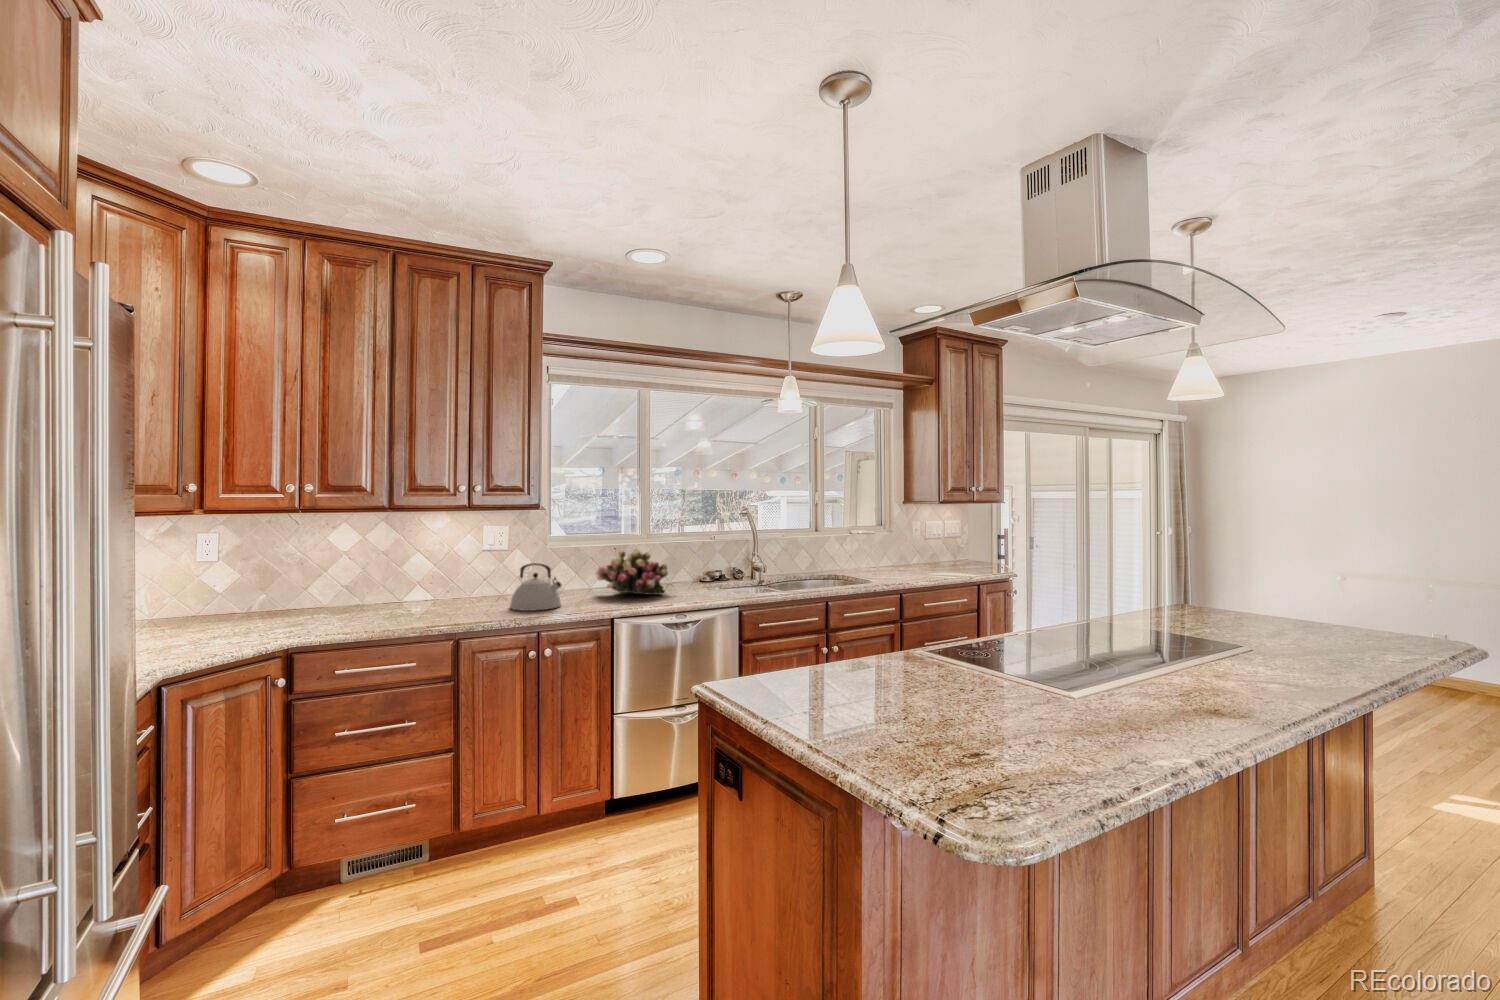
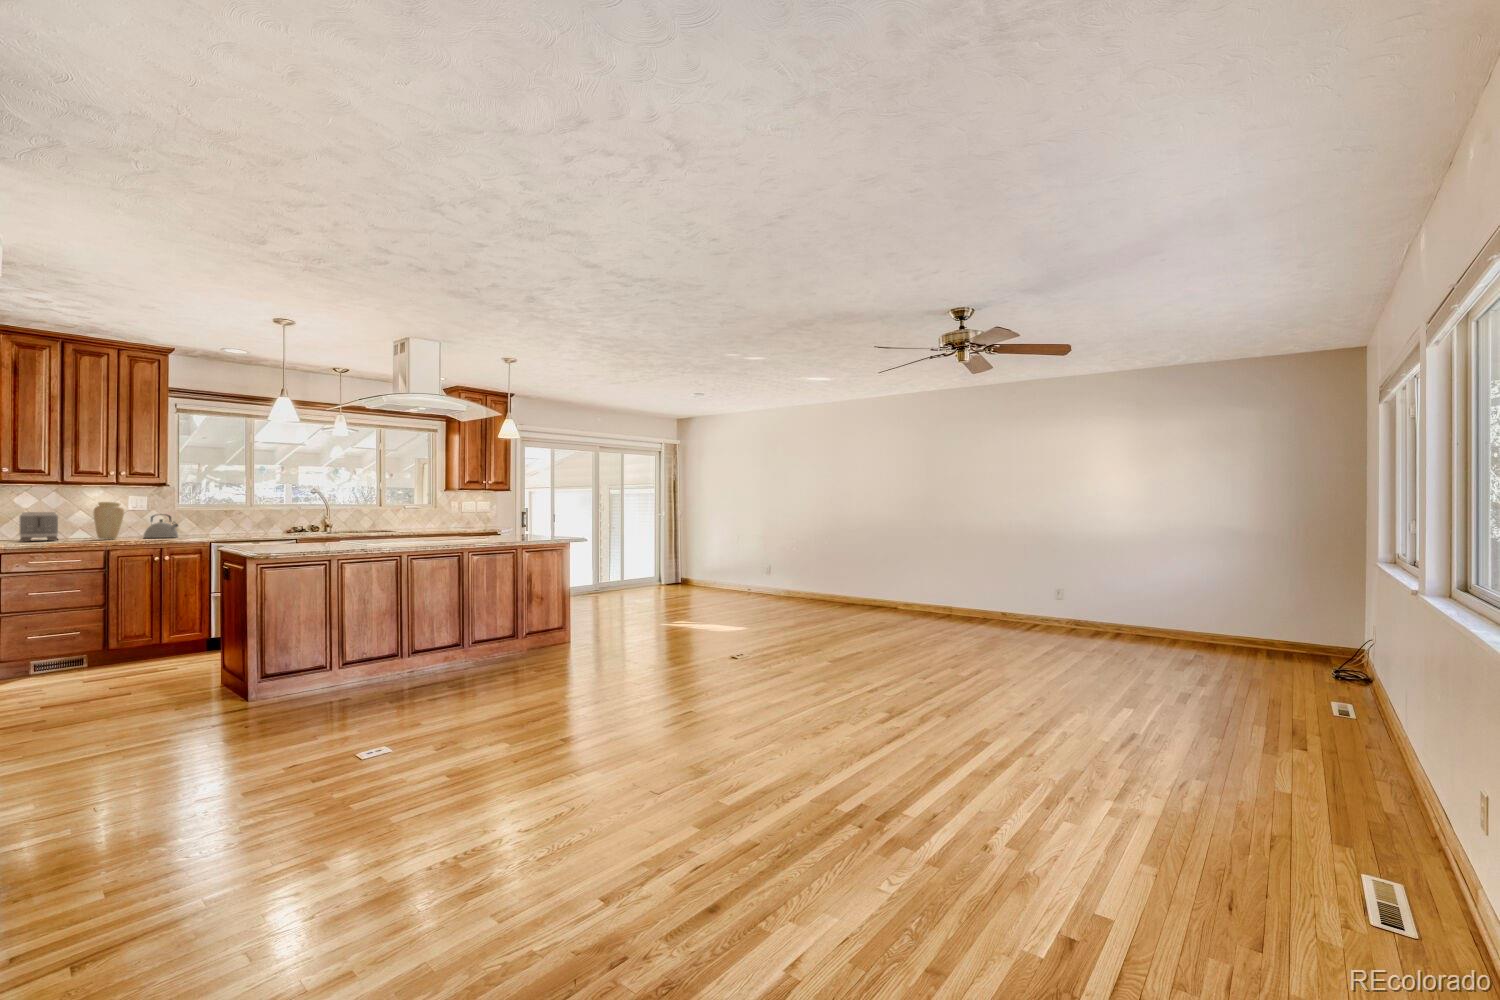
vase: none [438,545,482,614] -> present [93,502,124,539]
flower arrangement: present [596,550,668,595] -> none [206,510,257,535]
toaster: none [325,561,390,626] -> present [20,512,58,542]

